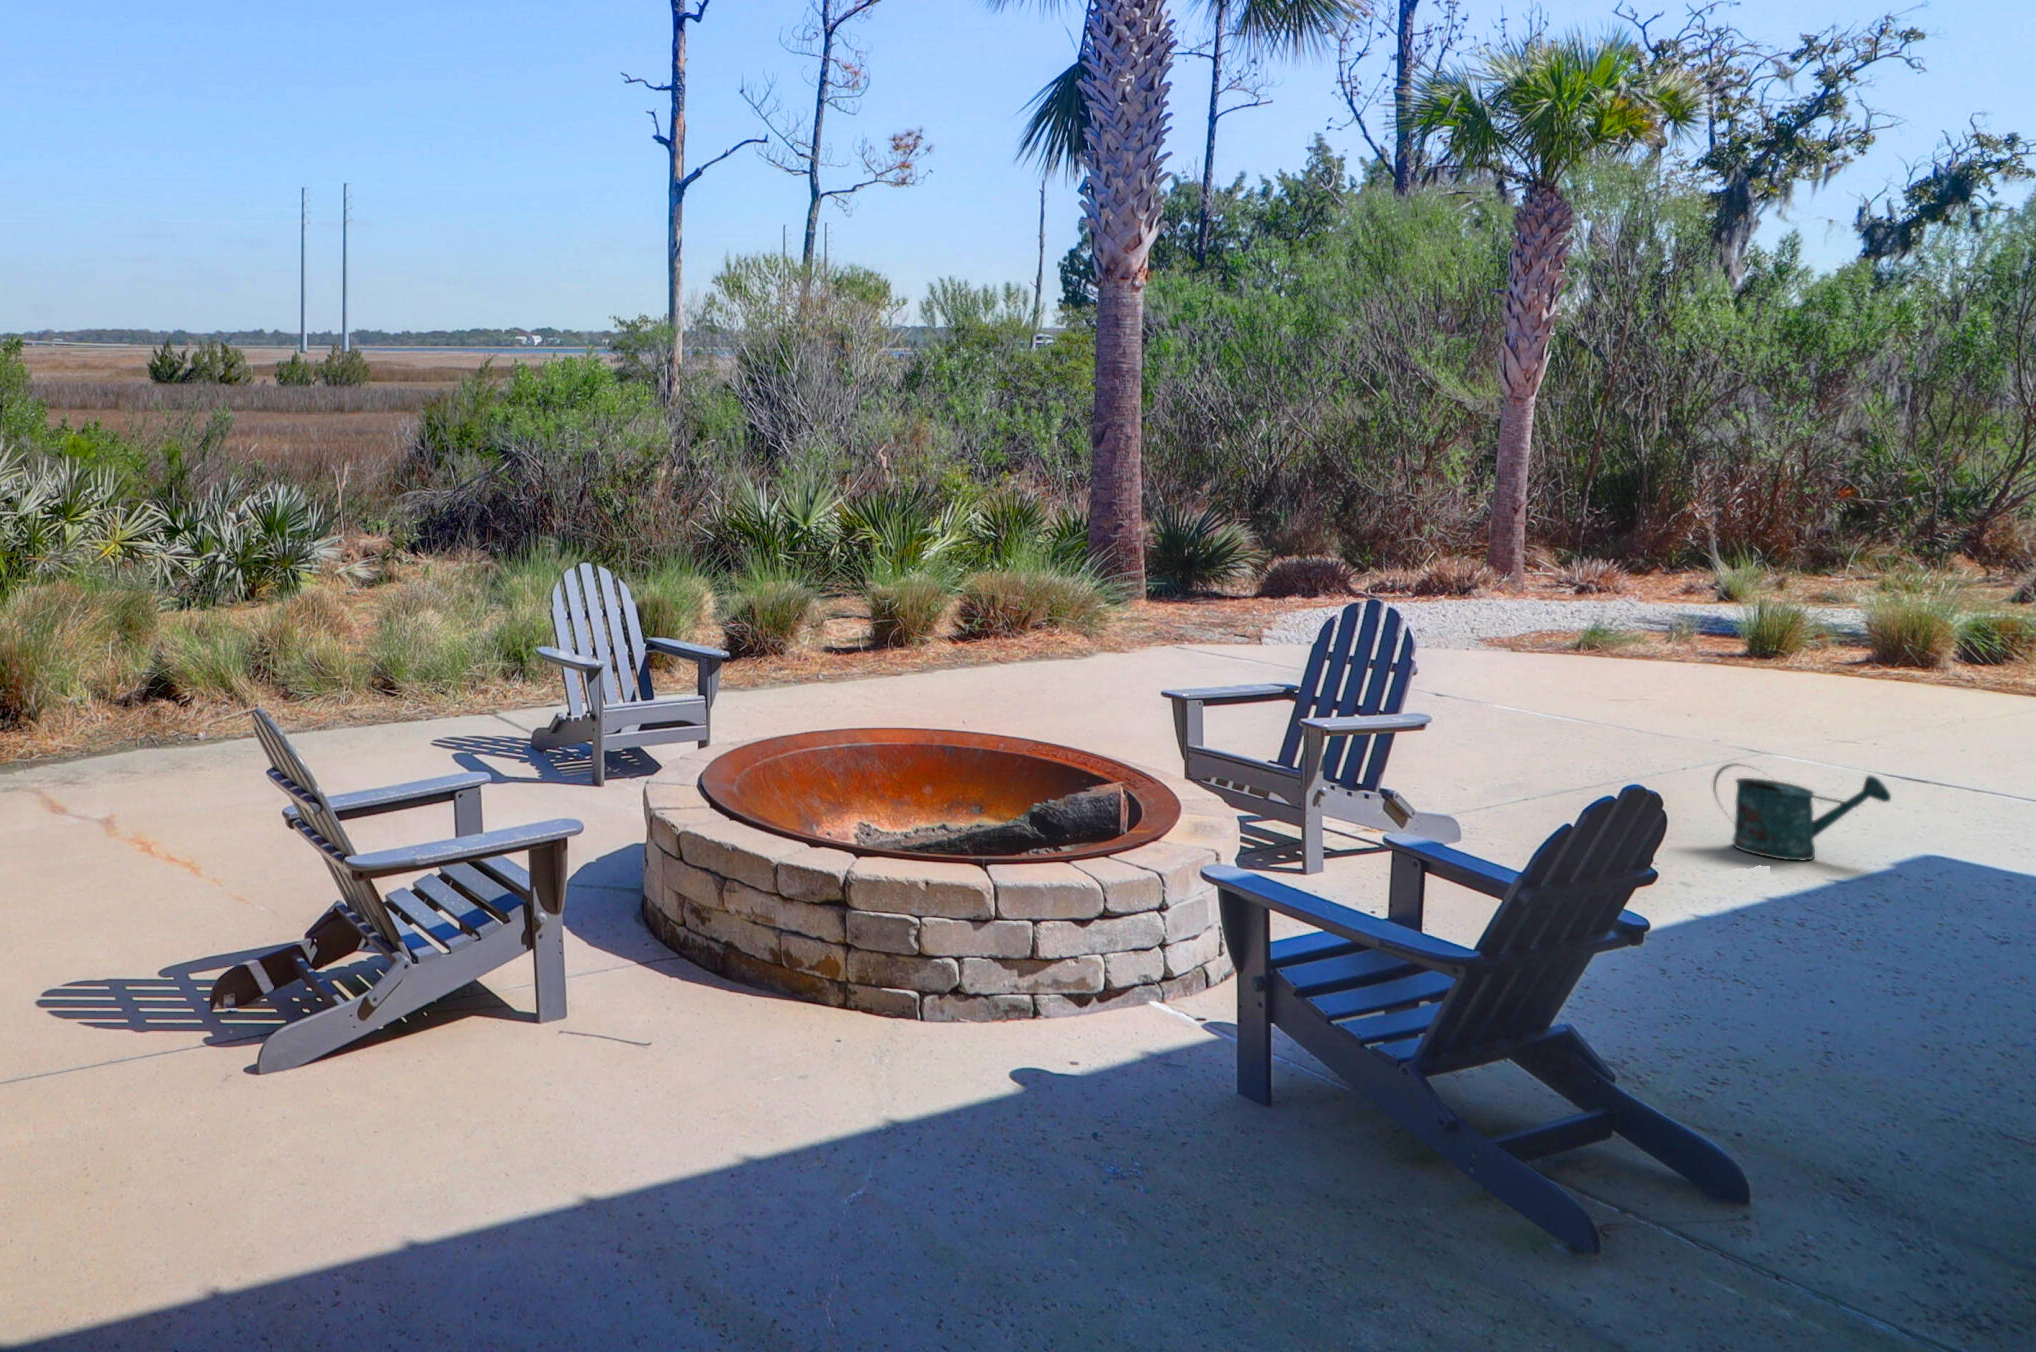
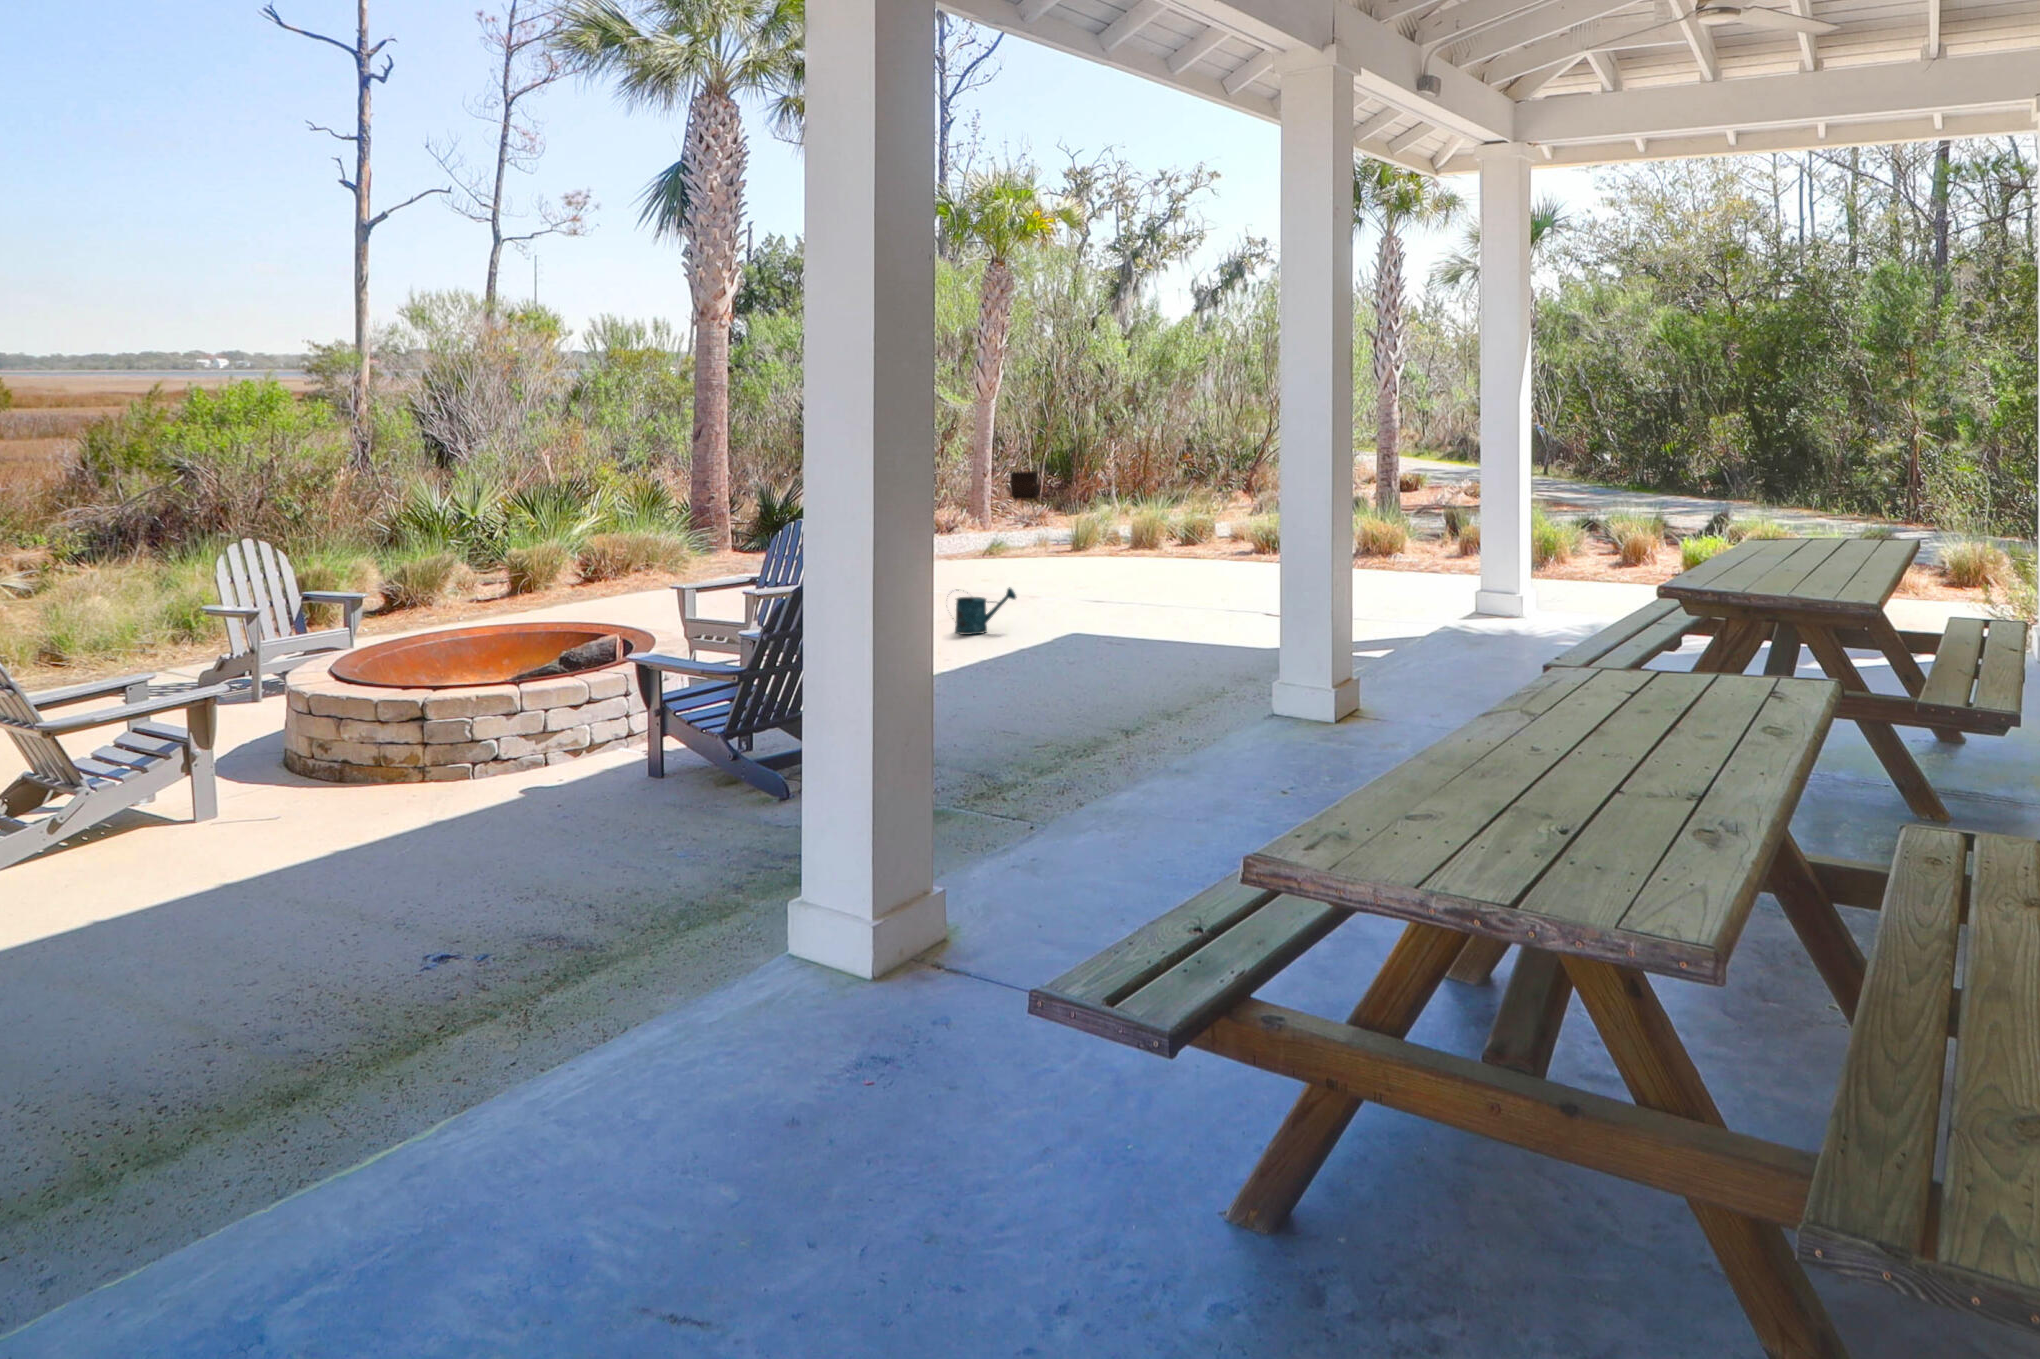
side table: none [1546,510,1604,585] -> present [1010,471,1040,505]

